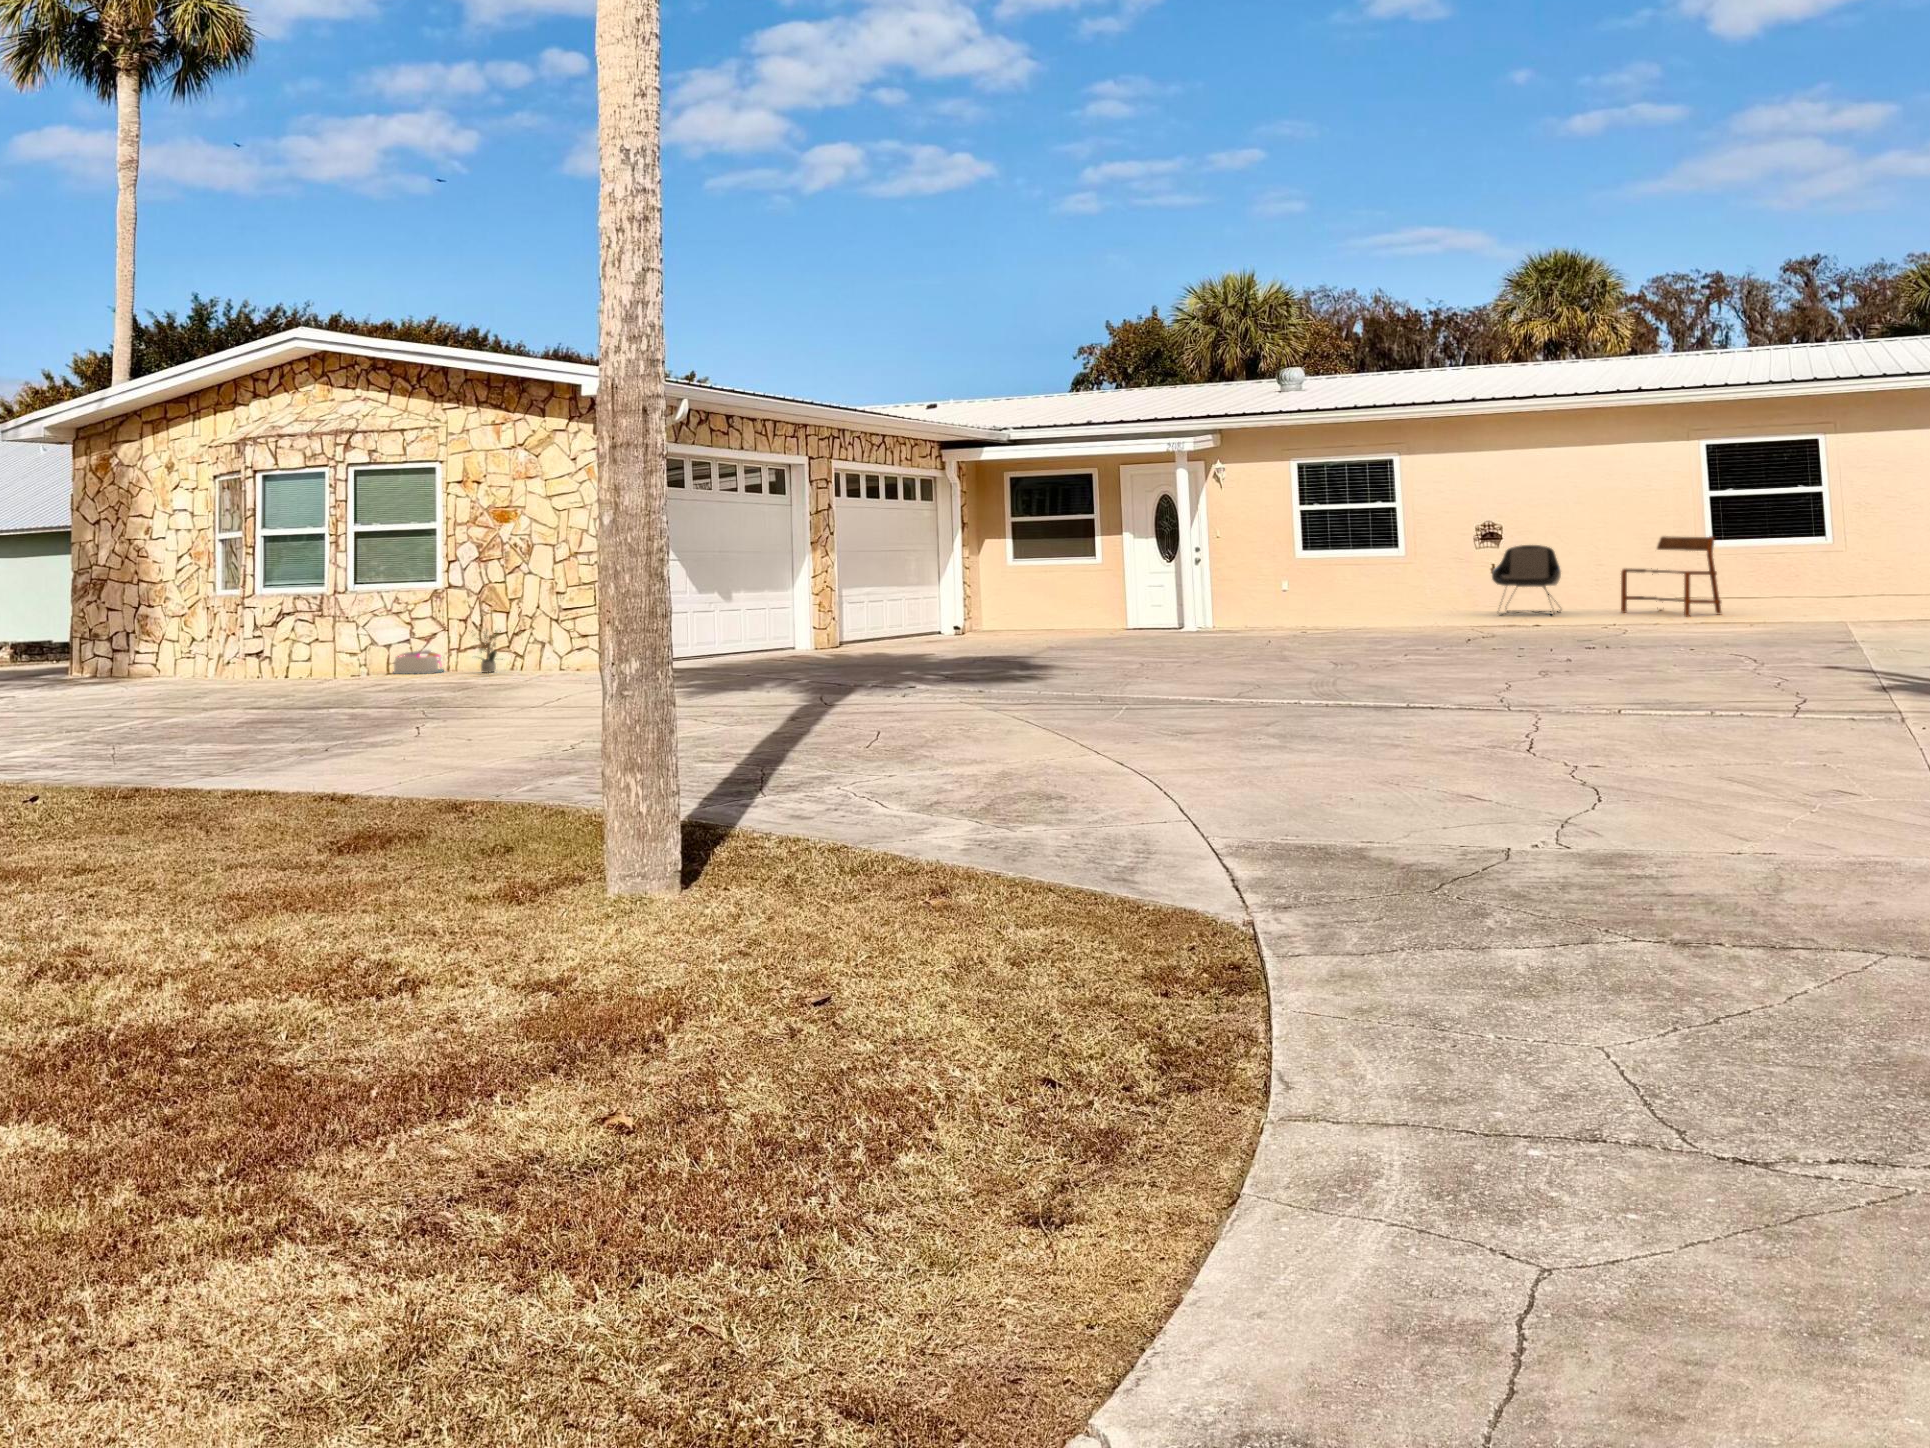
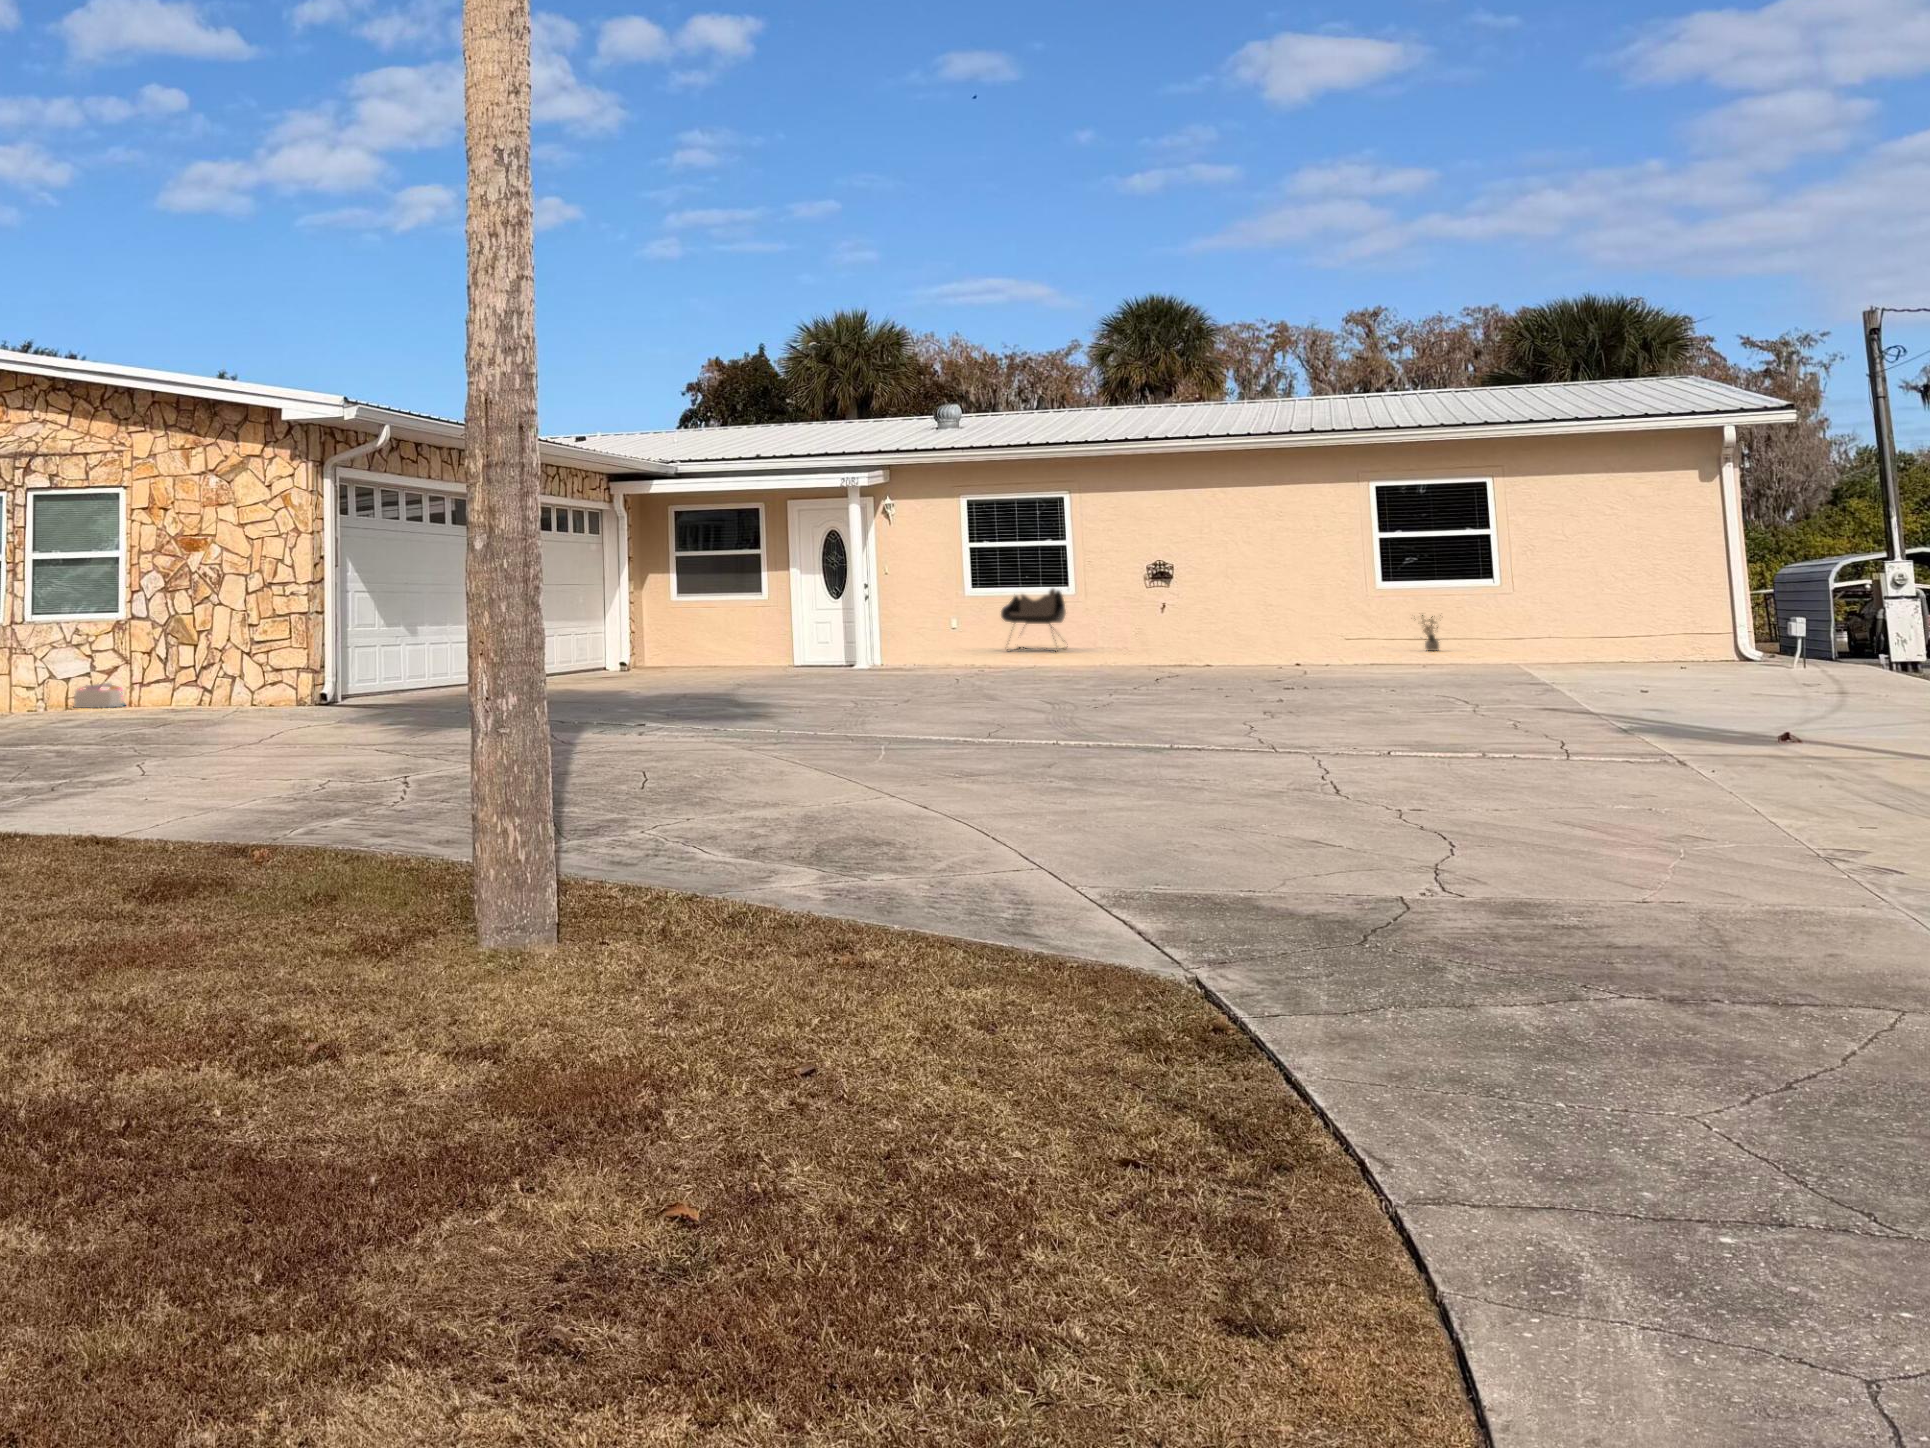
bench: present [1621,536,1721,617] -> none [1286,574,1386,655]
lounge chair: present [1492,545,1561,615] -> present [1001,589,1066,650]
potted plant: present [479,631,501,673] -> present [1422,615,1441,651]

